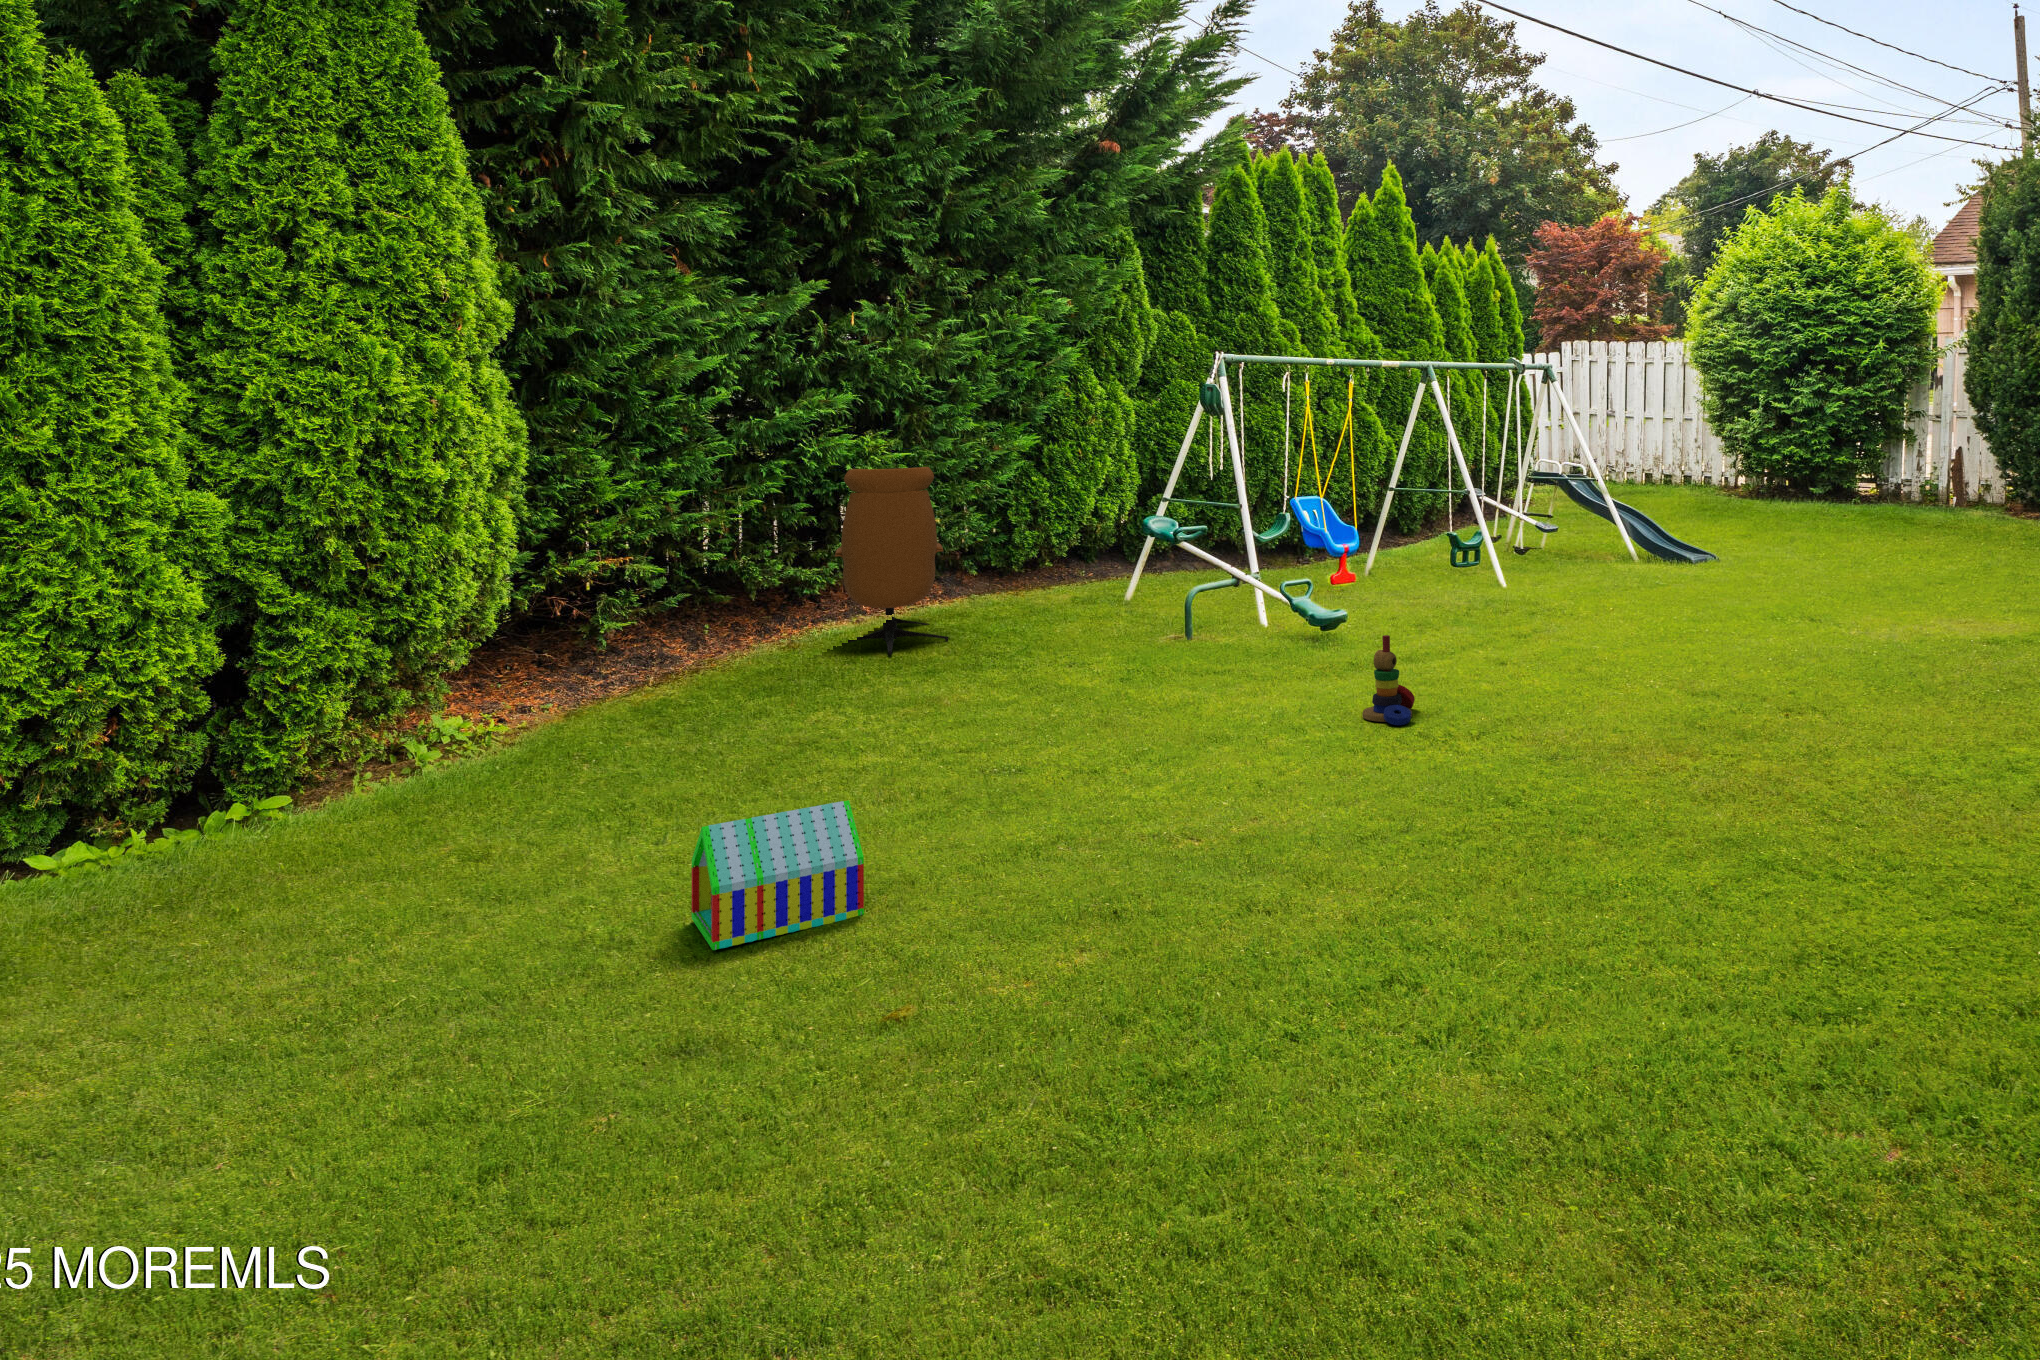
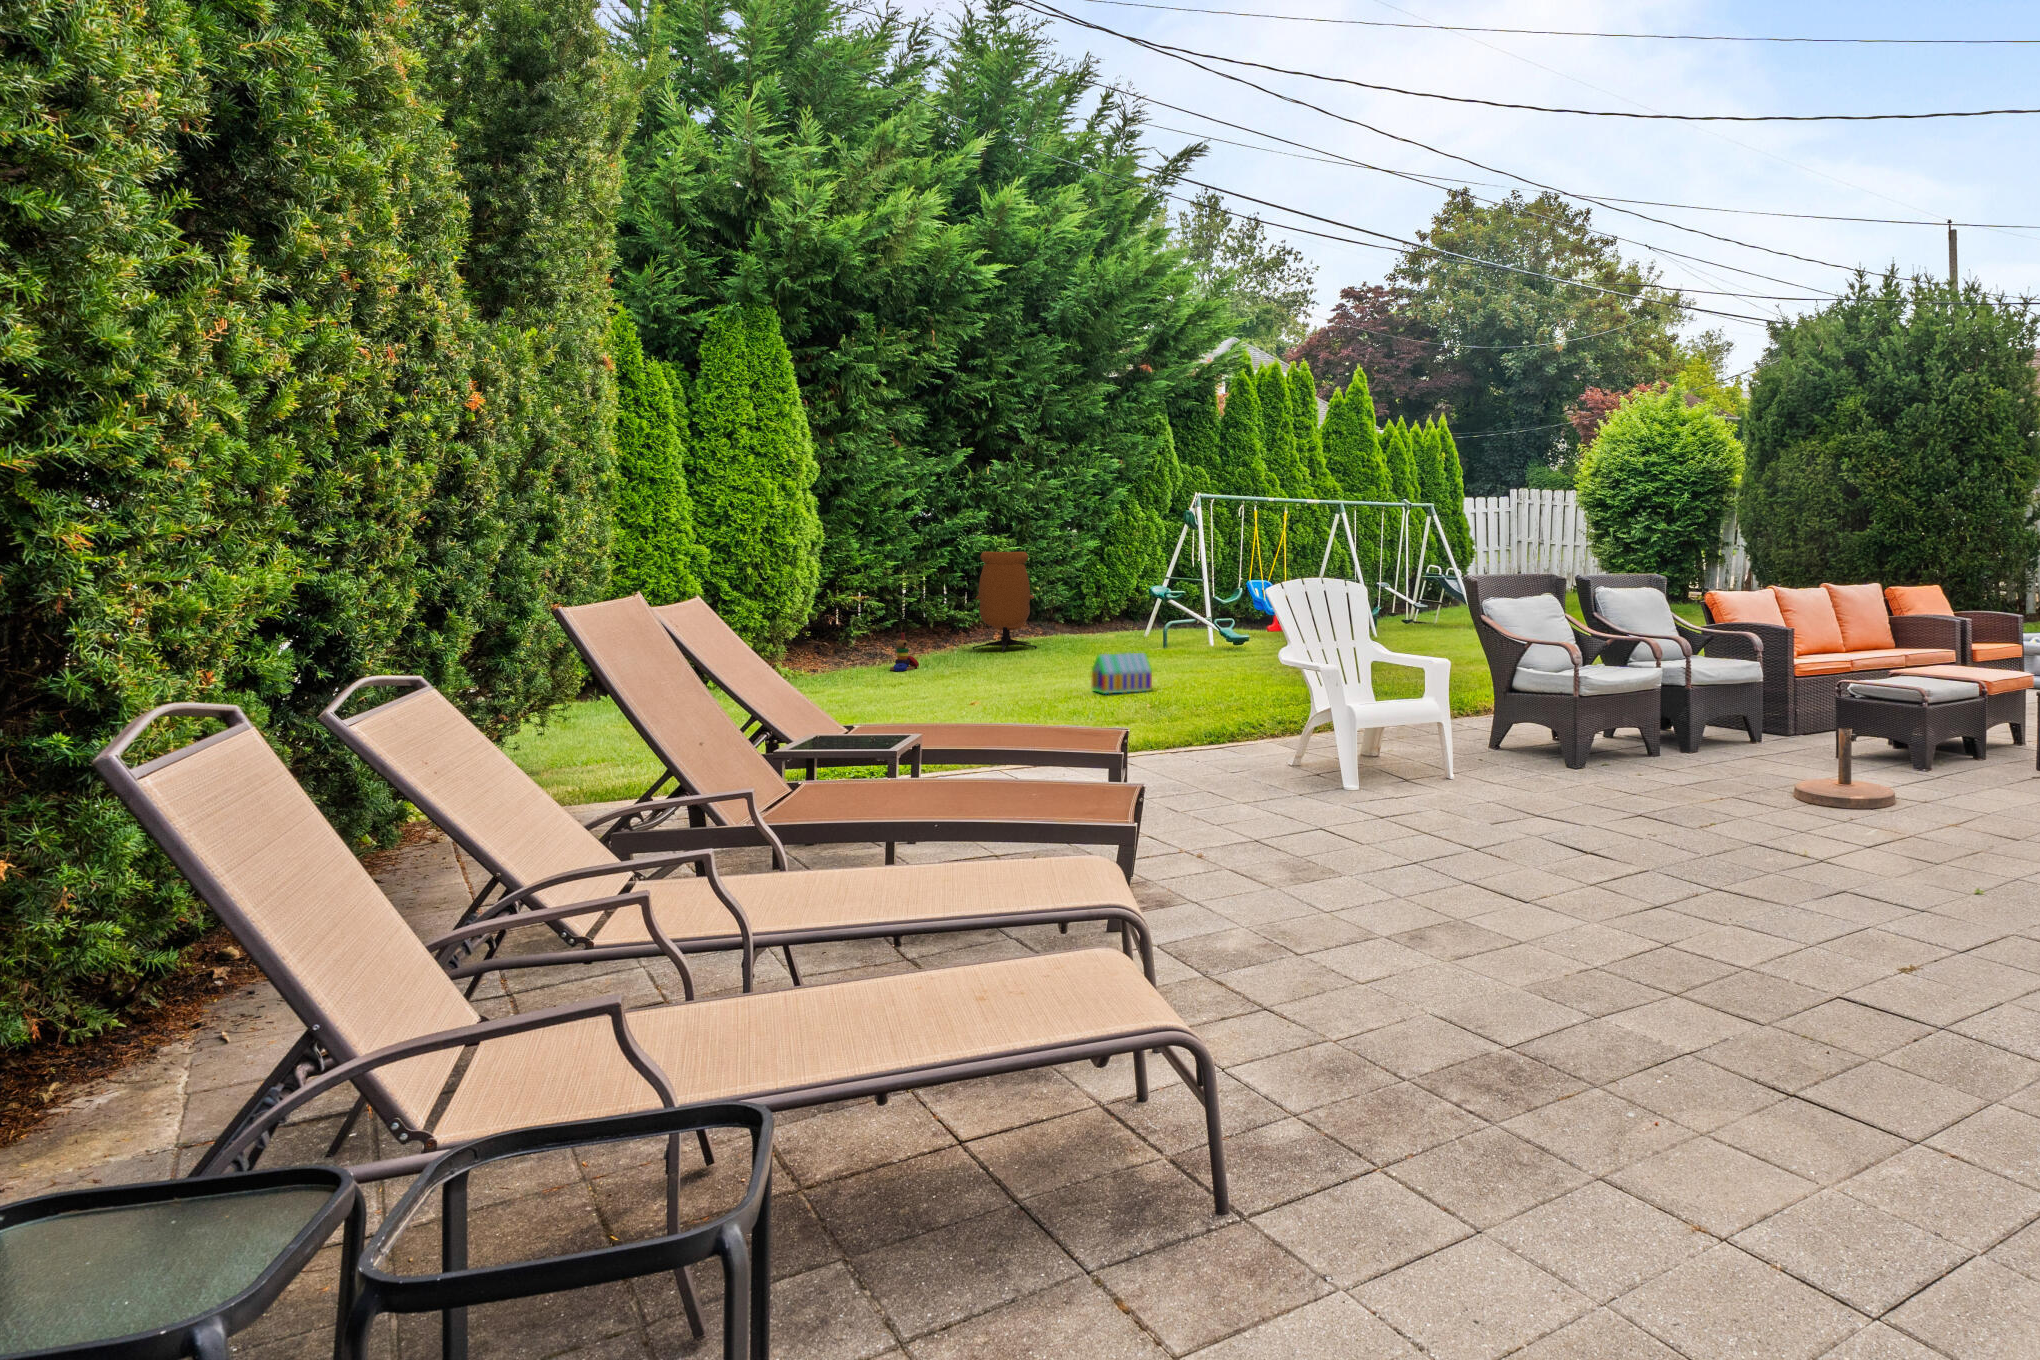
stacking toy: present [1362,635,1415,725] -> present [890,633,919,671]
toy house: present [692,800,864,950] -> present [1091,653,1152,694]

